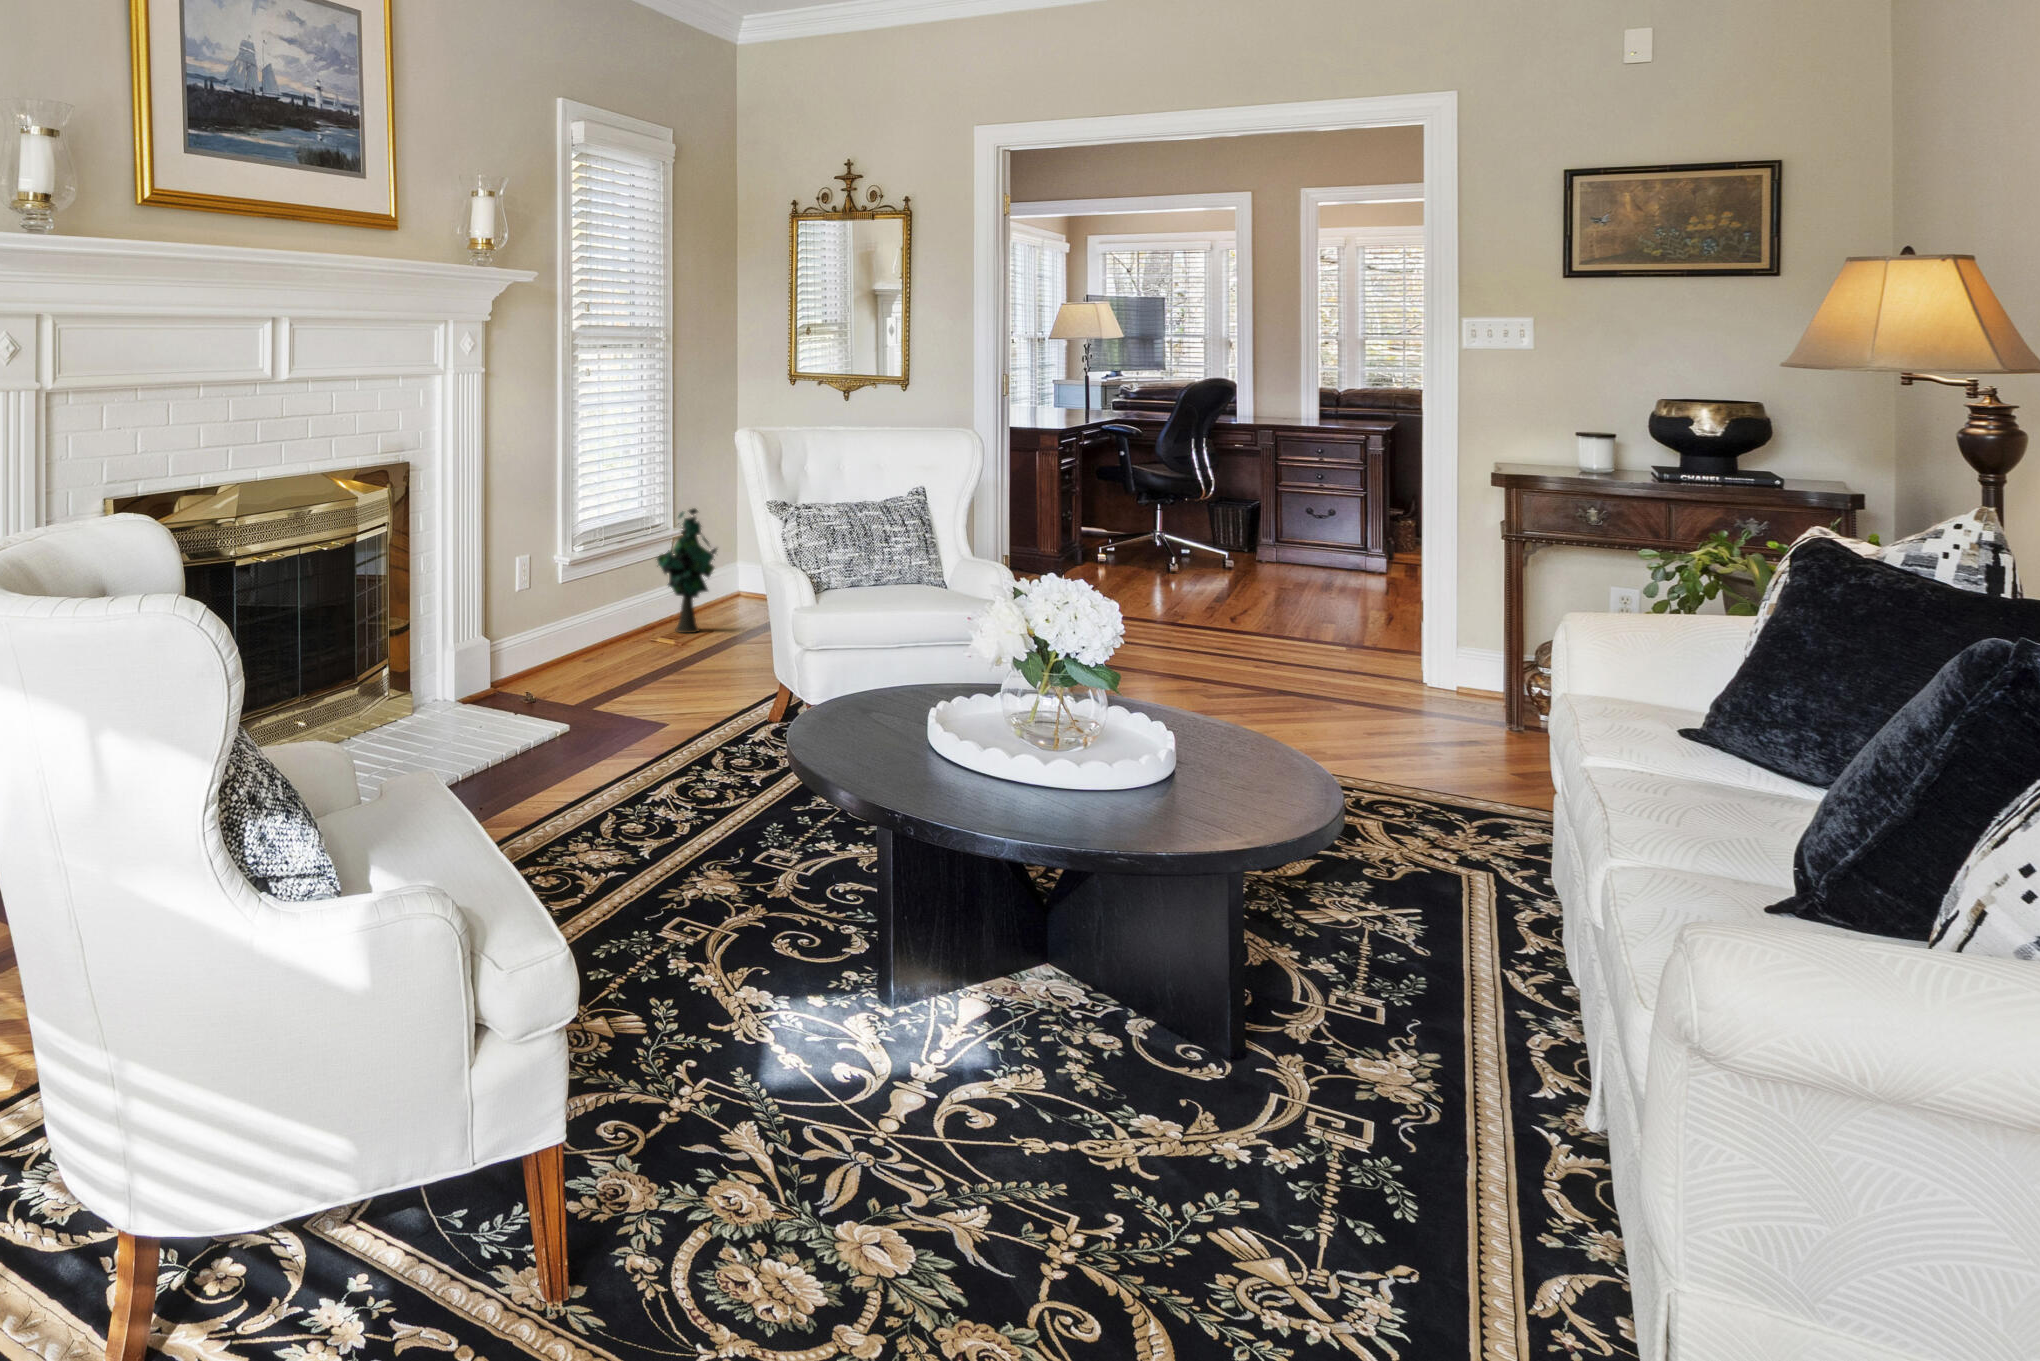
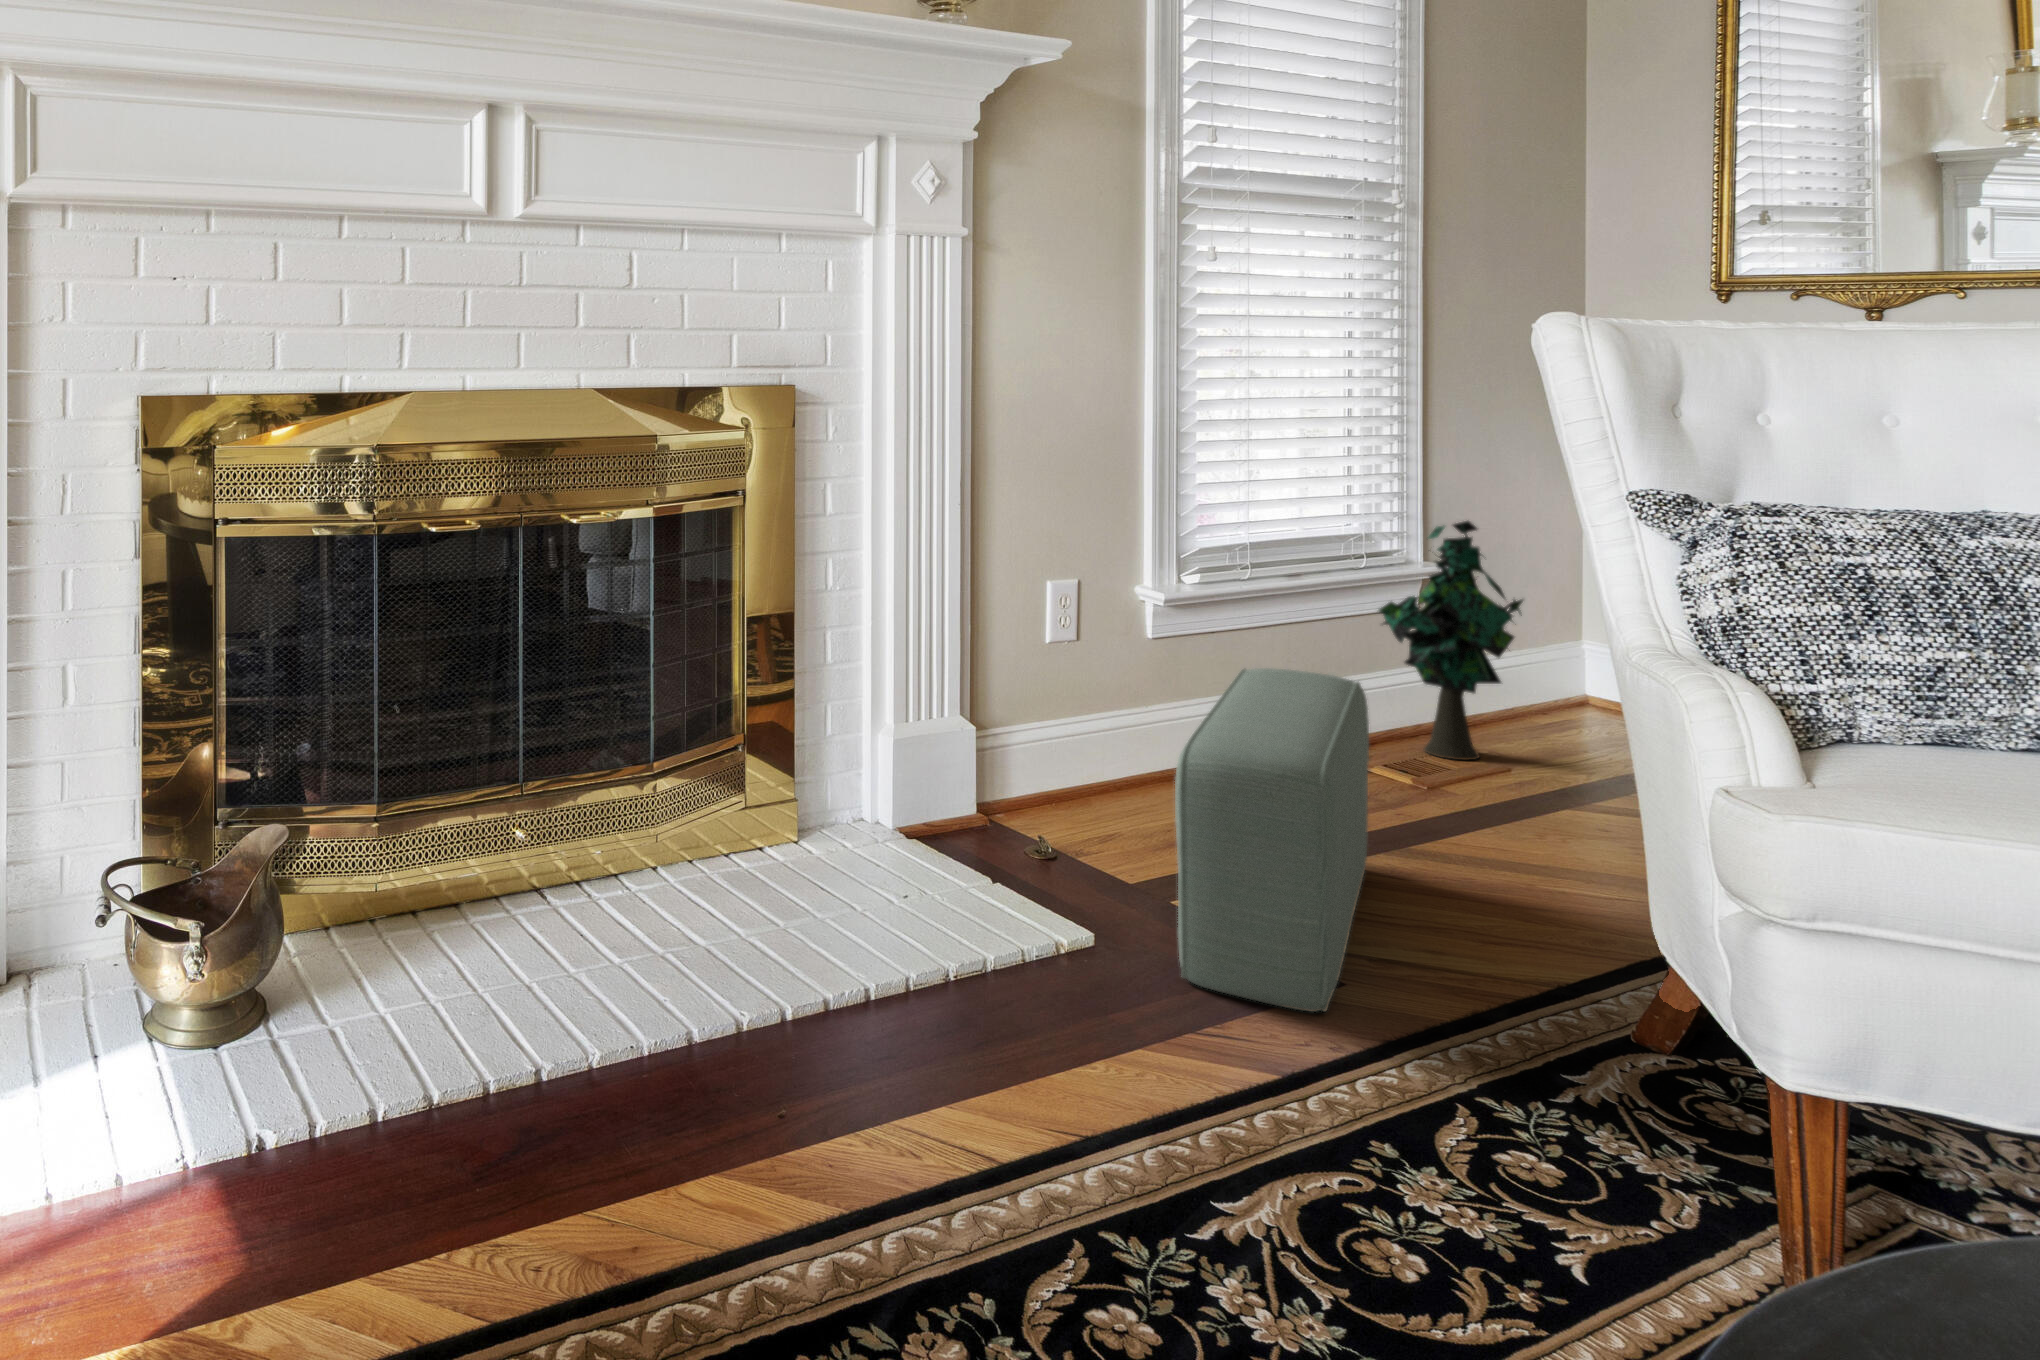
pouf: none [604,593,669,737] -> present [1175,668,1369,1012]

